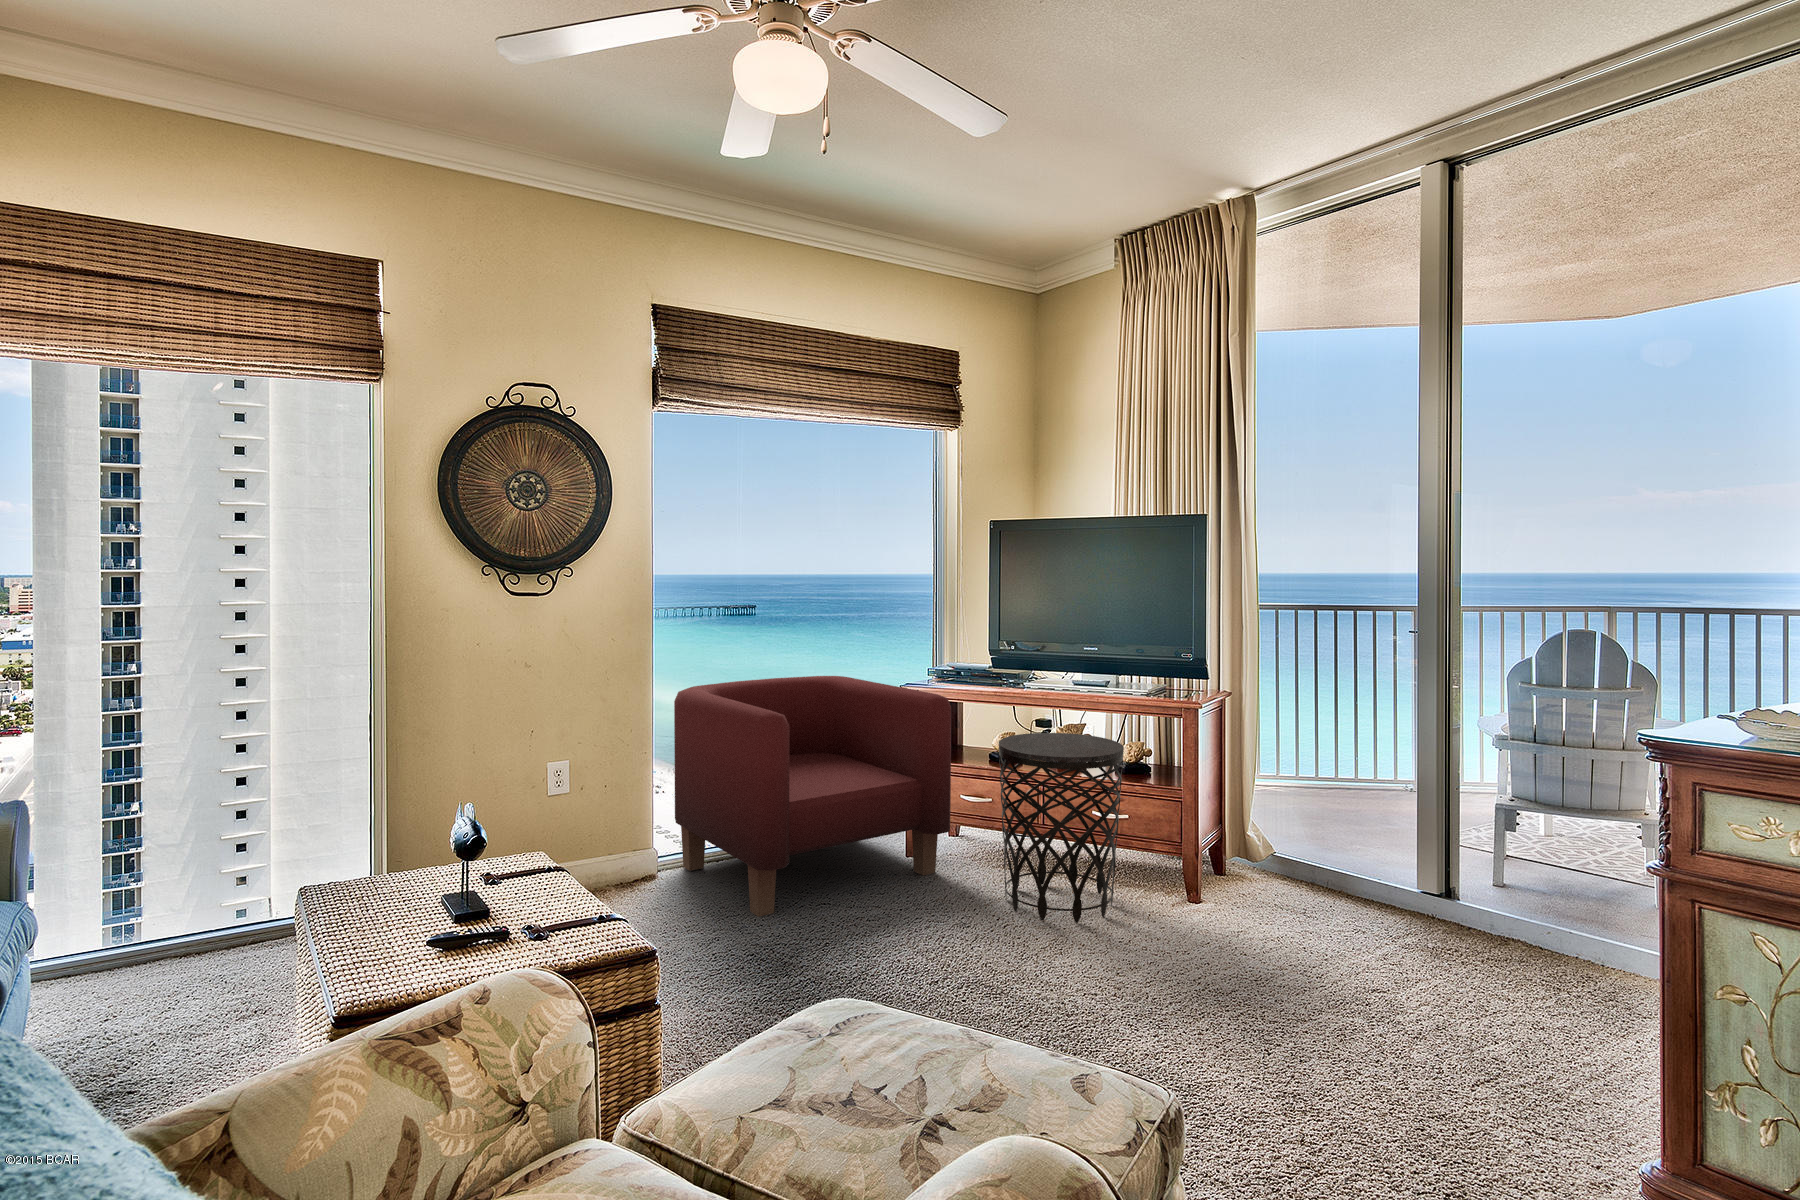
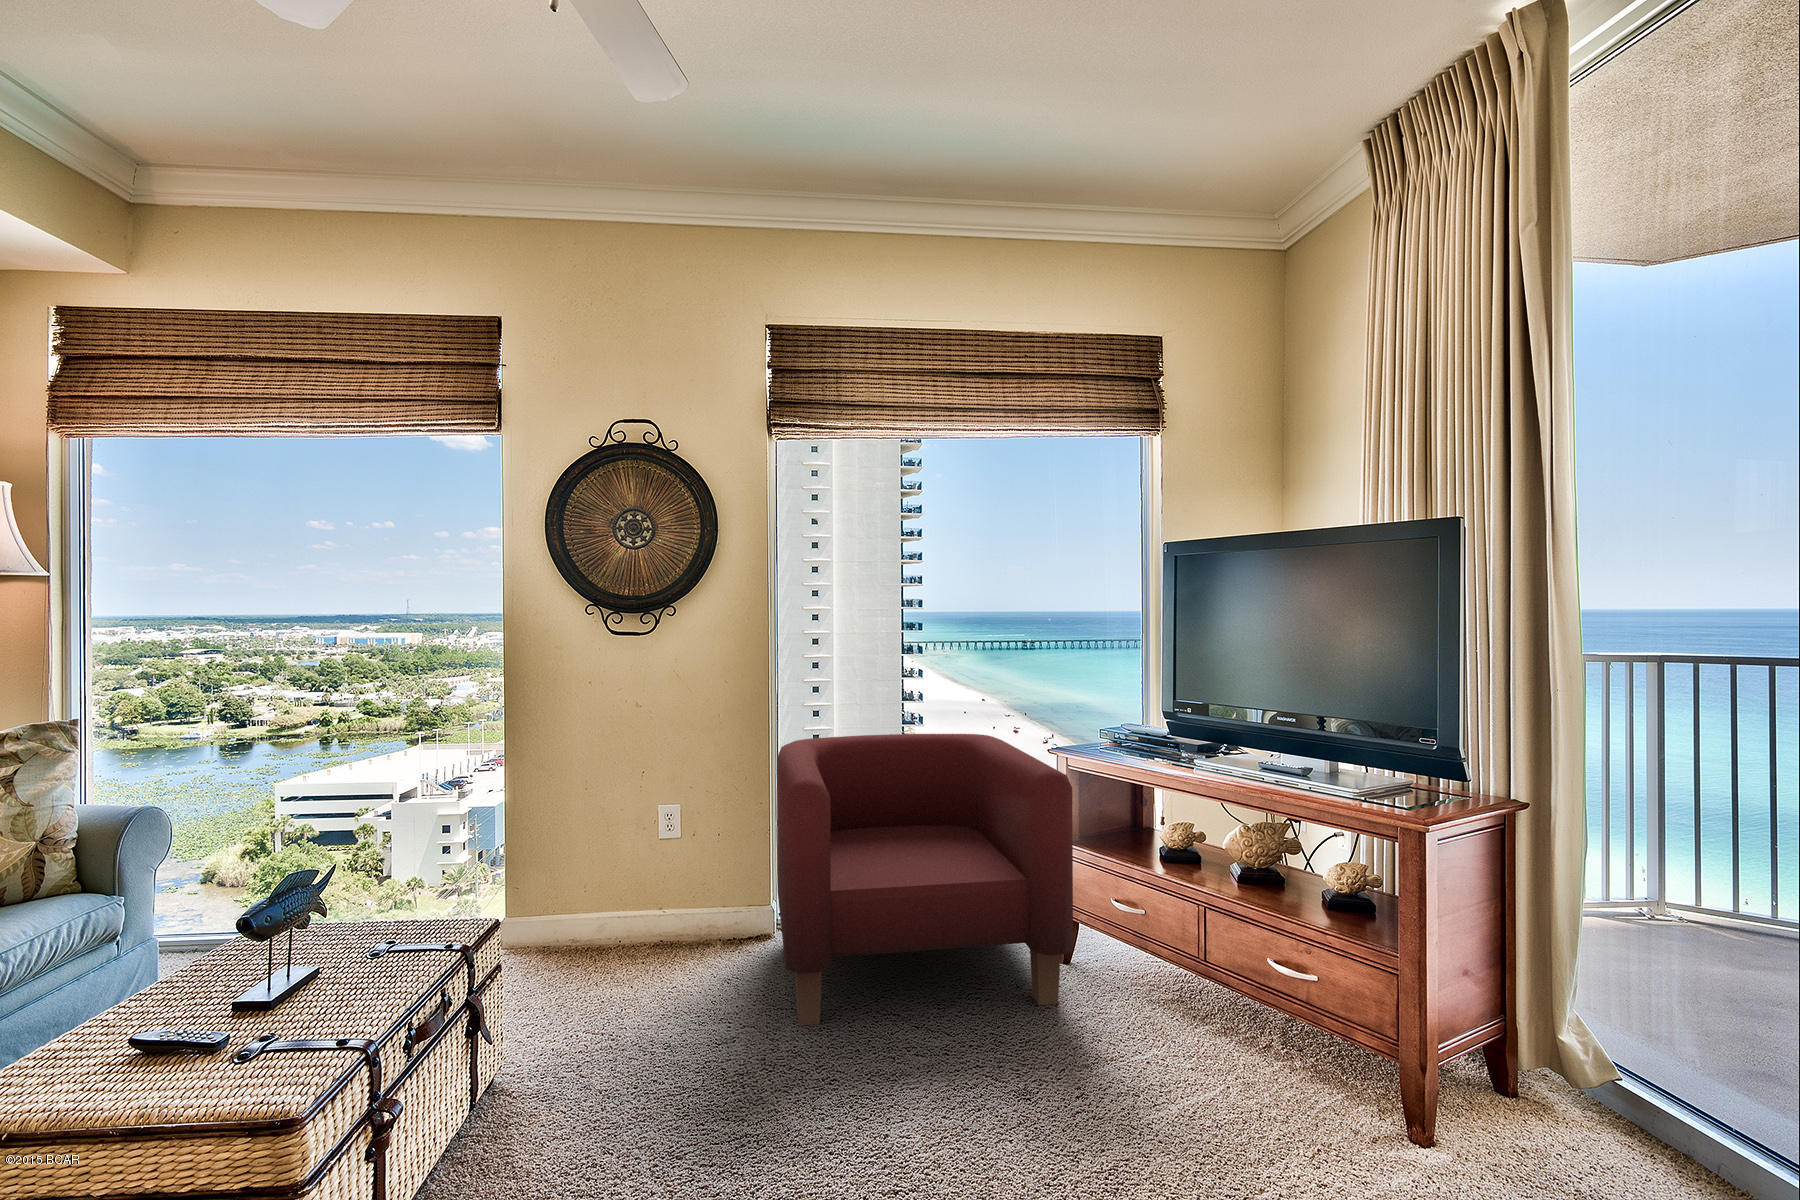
side table: present [999,733,1124,923] -> none [1098,835,1286,1135]

